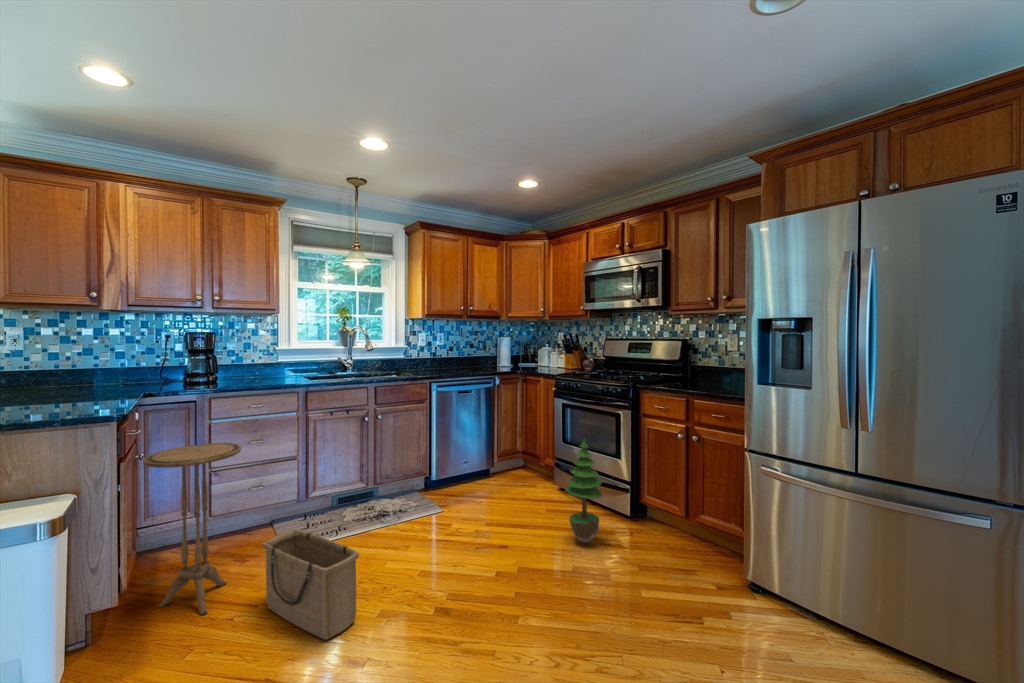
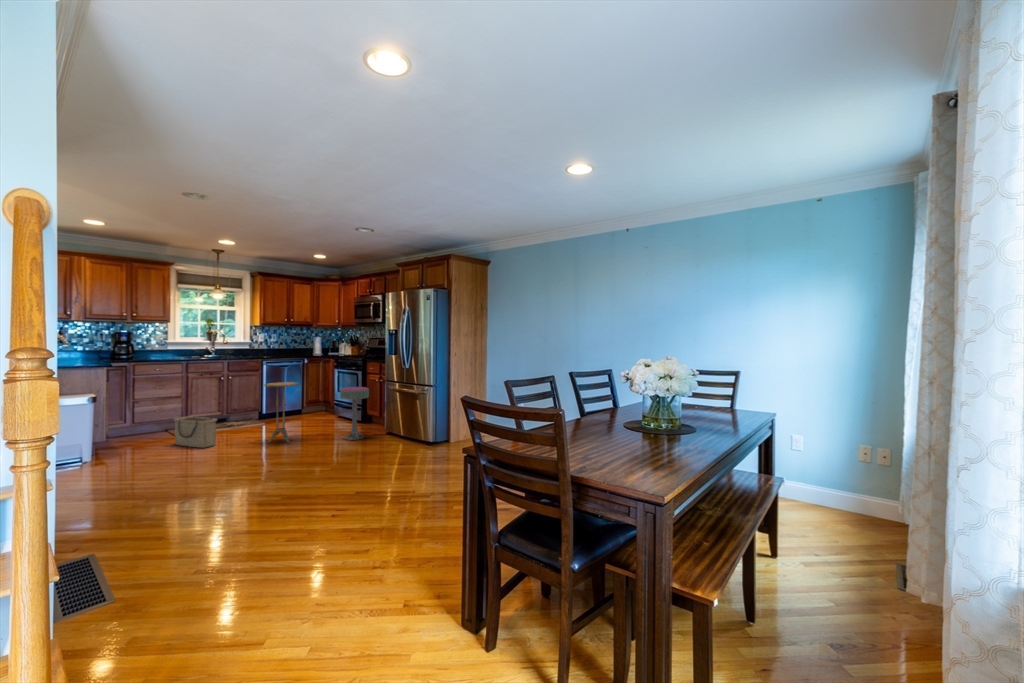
potted tree: present [565,439,603,543] -> none [321,382,339,429]
side table: present [143,443,241,615] -> present [264,382,299,443]
bar stool: none [647,462,727,621] -> present [340,387,369,440]

